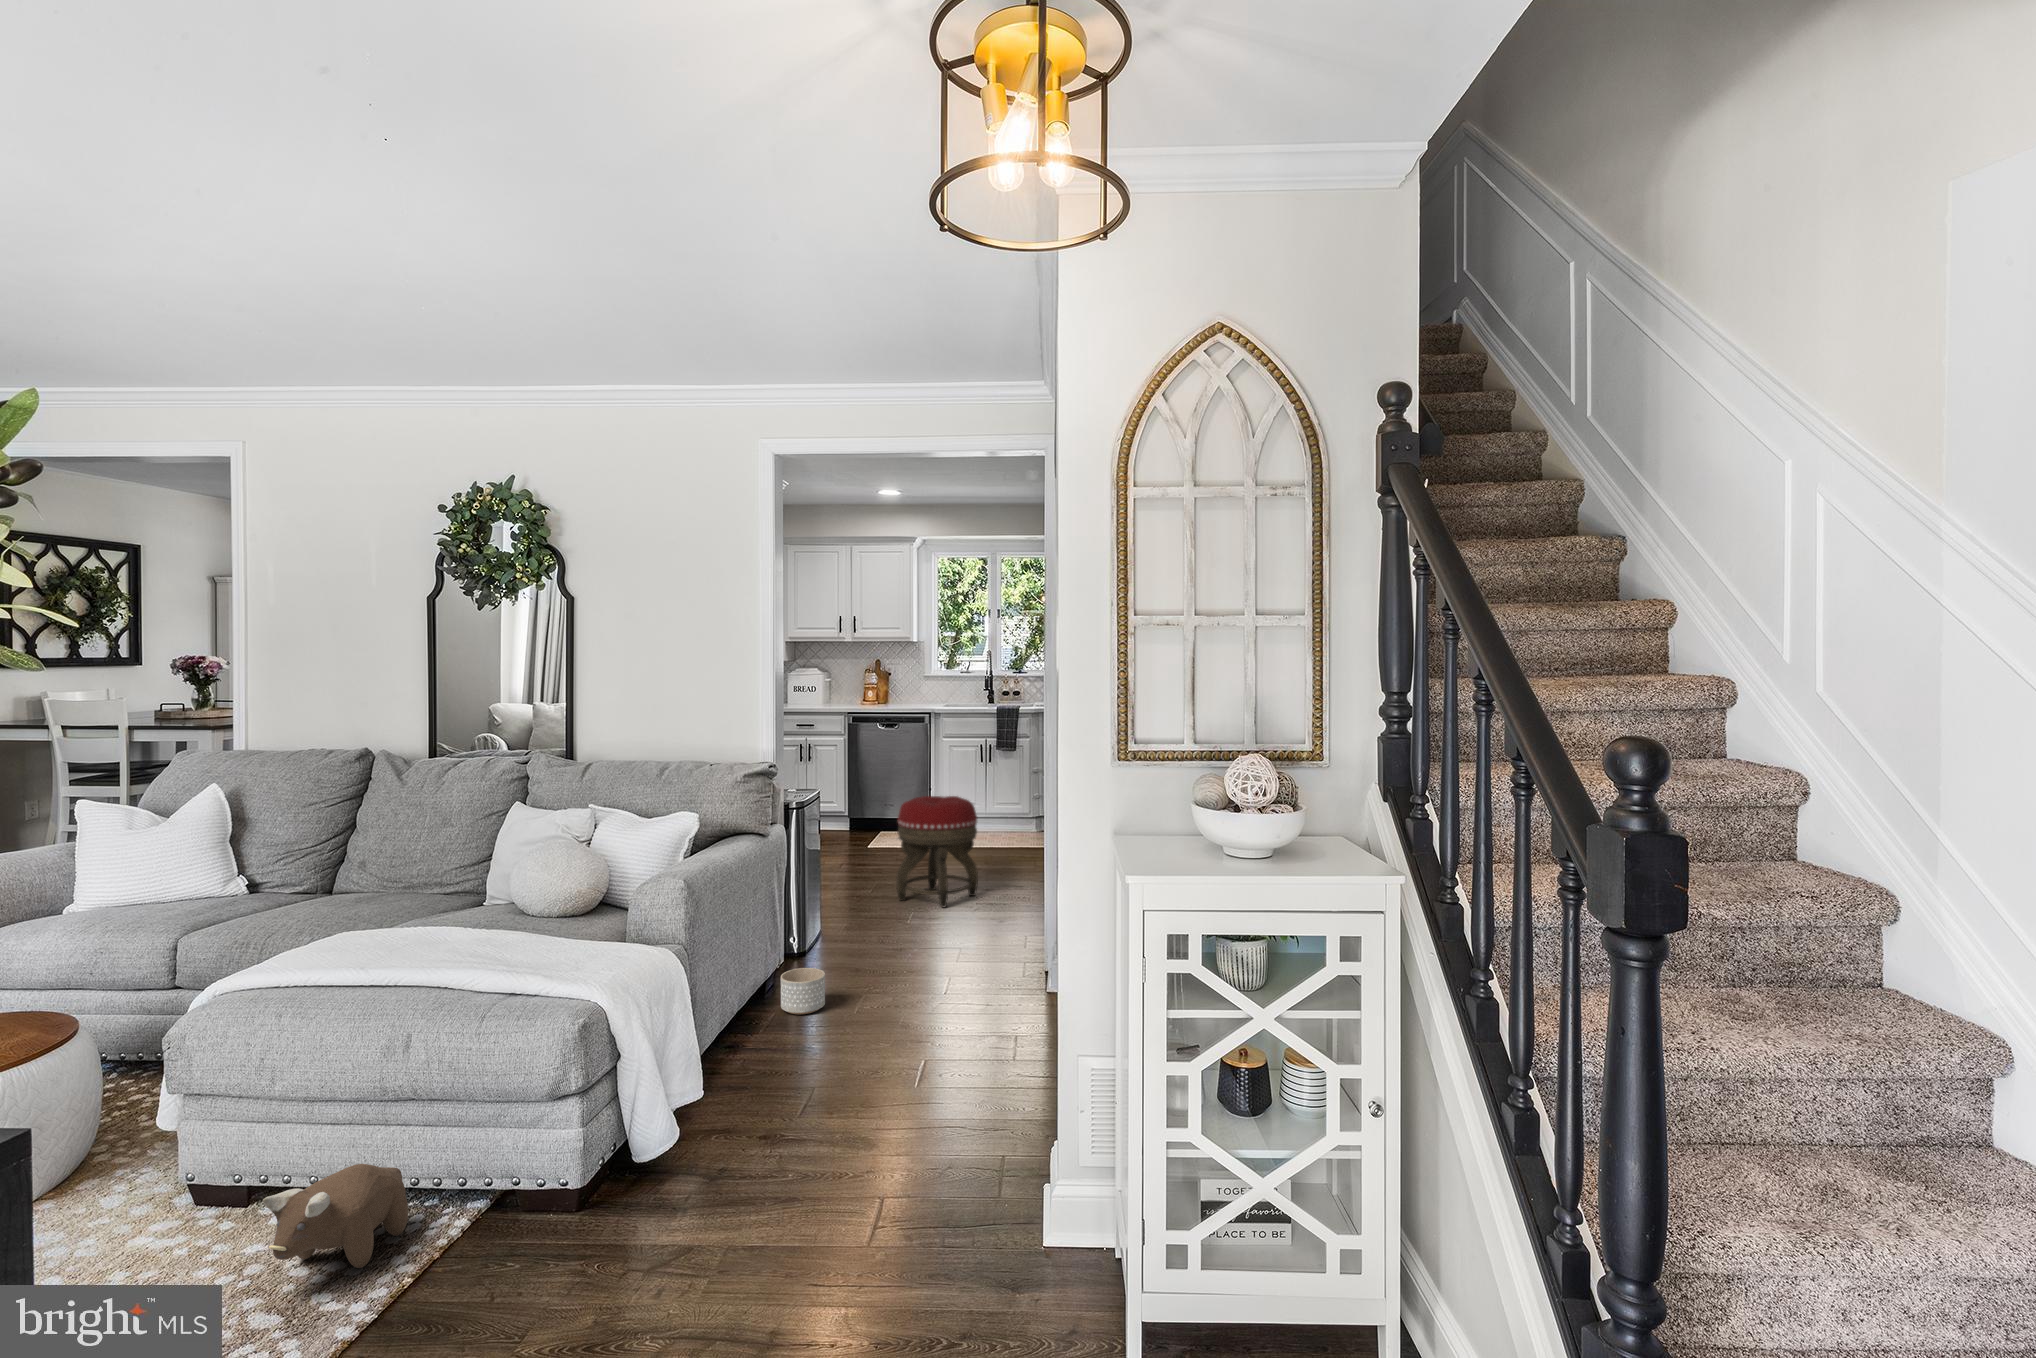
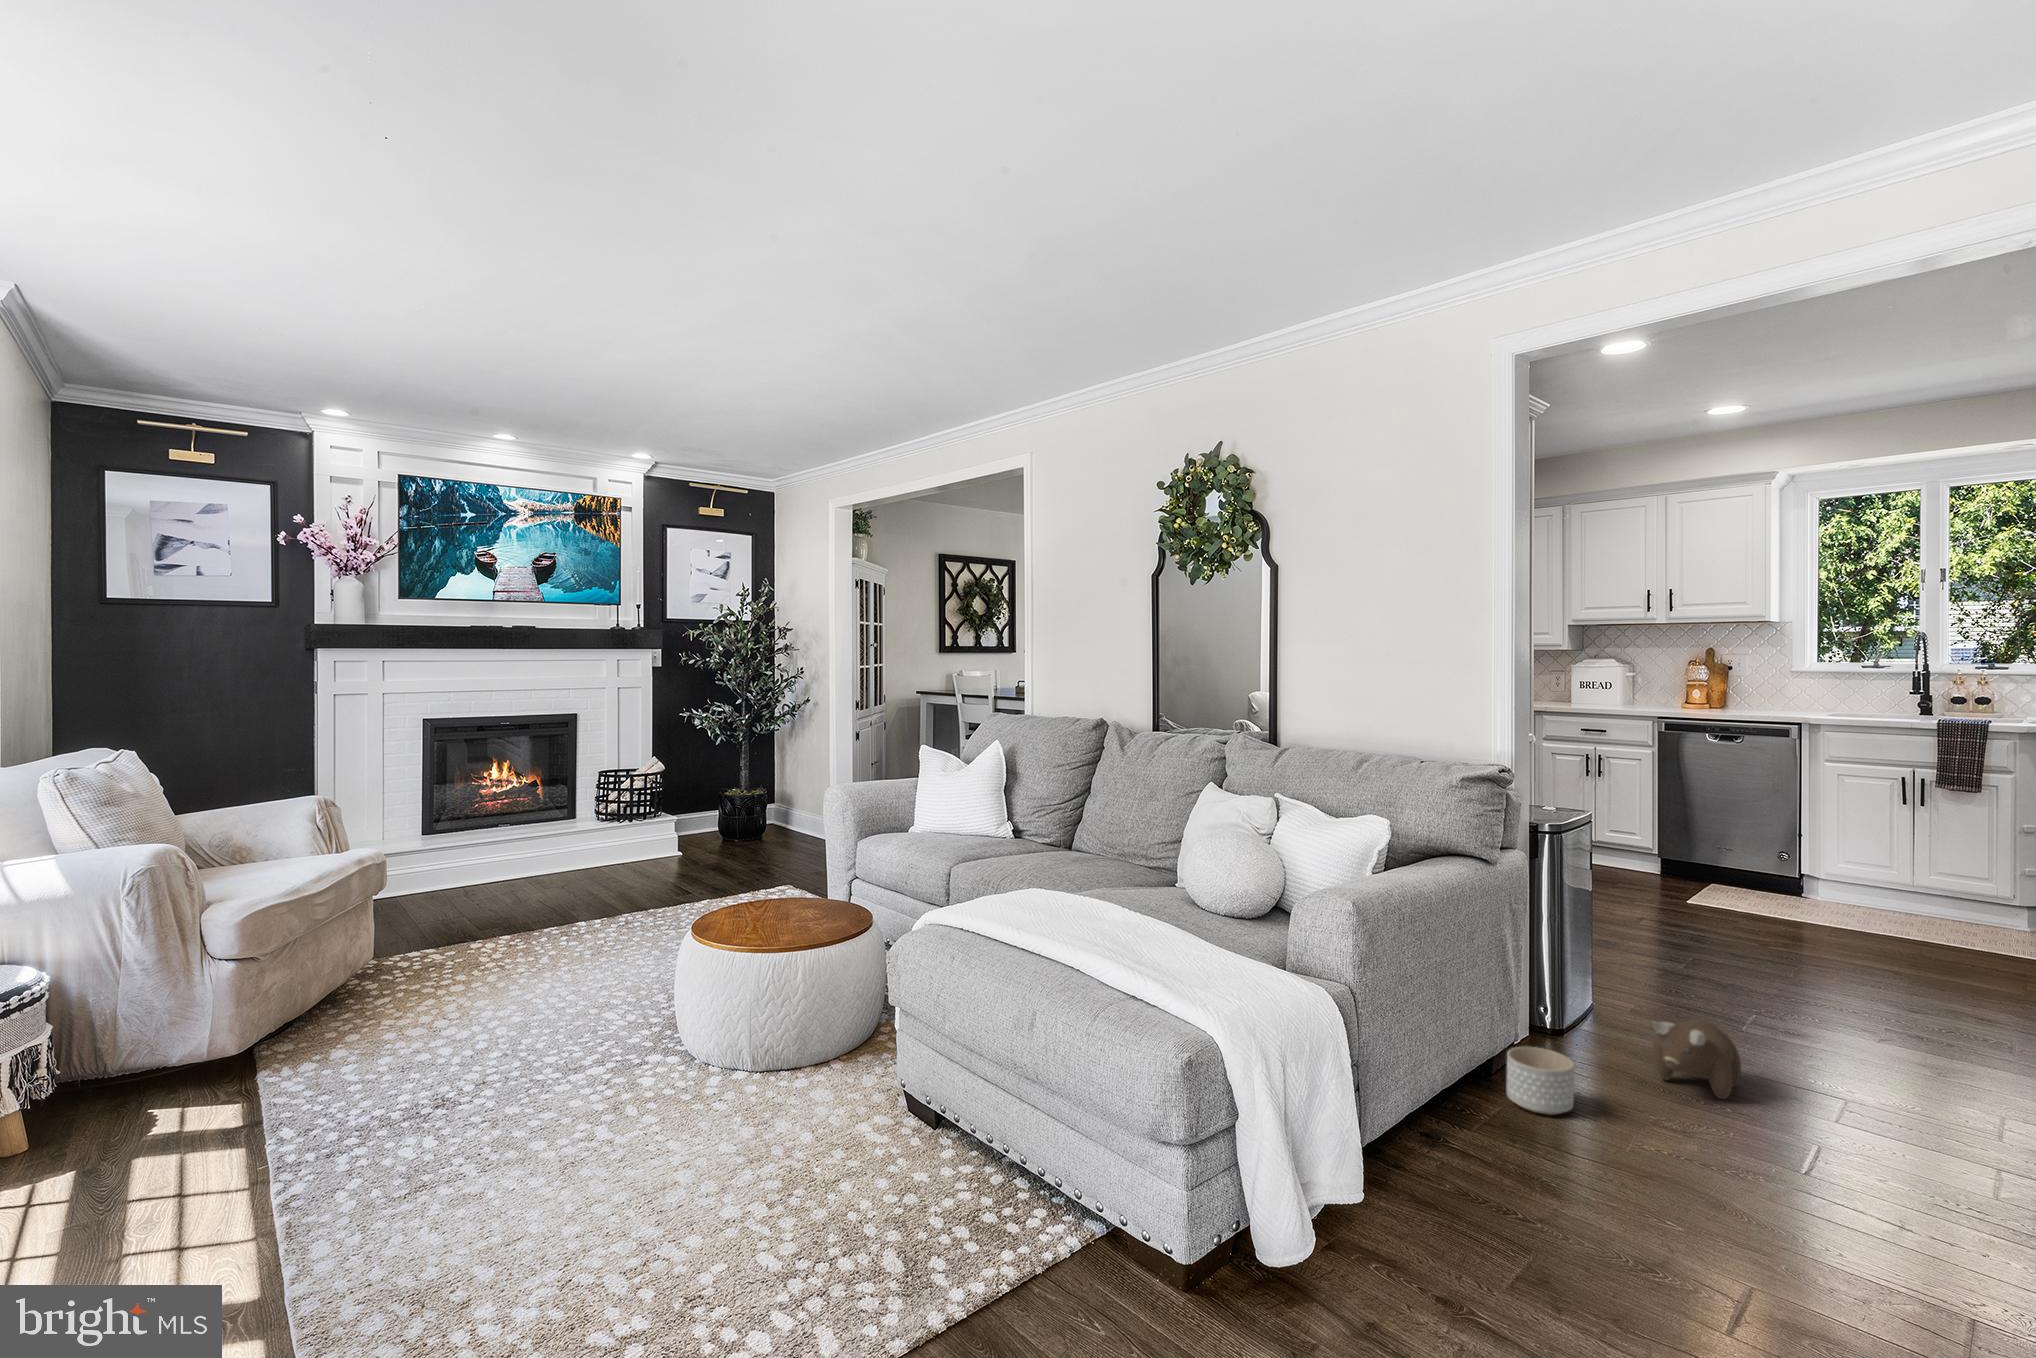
footstool: present [896,796,978,908] -> none [1720,838,1876,1010]
plush toy: present [263,1164,408,1268] -> present [1652,1020,1741,1099]

